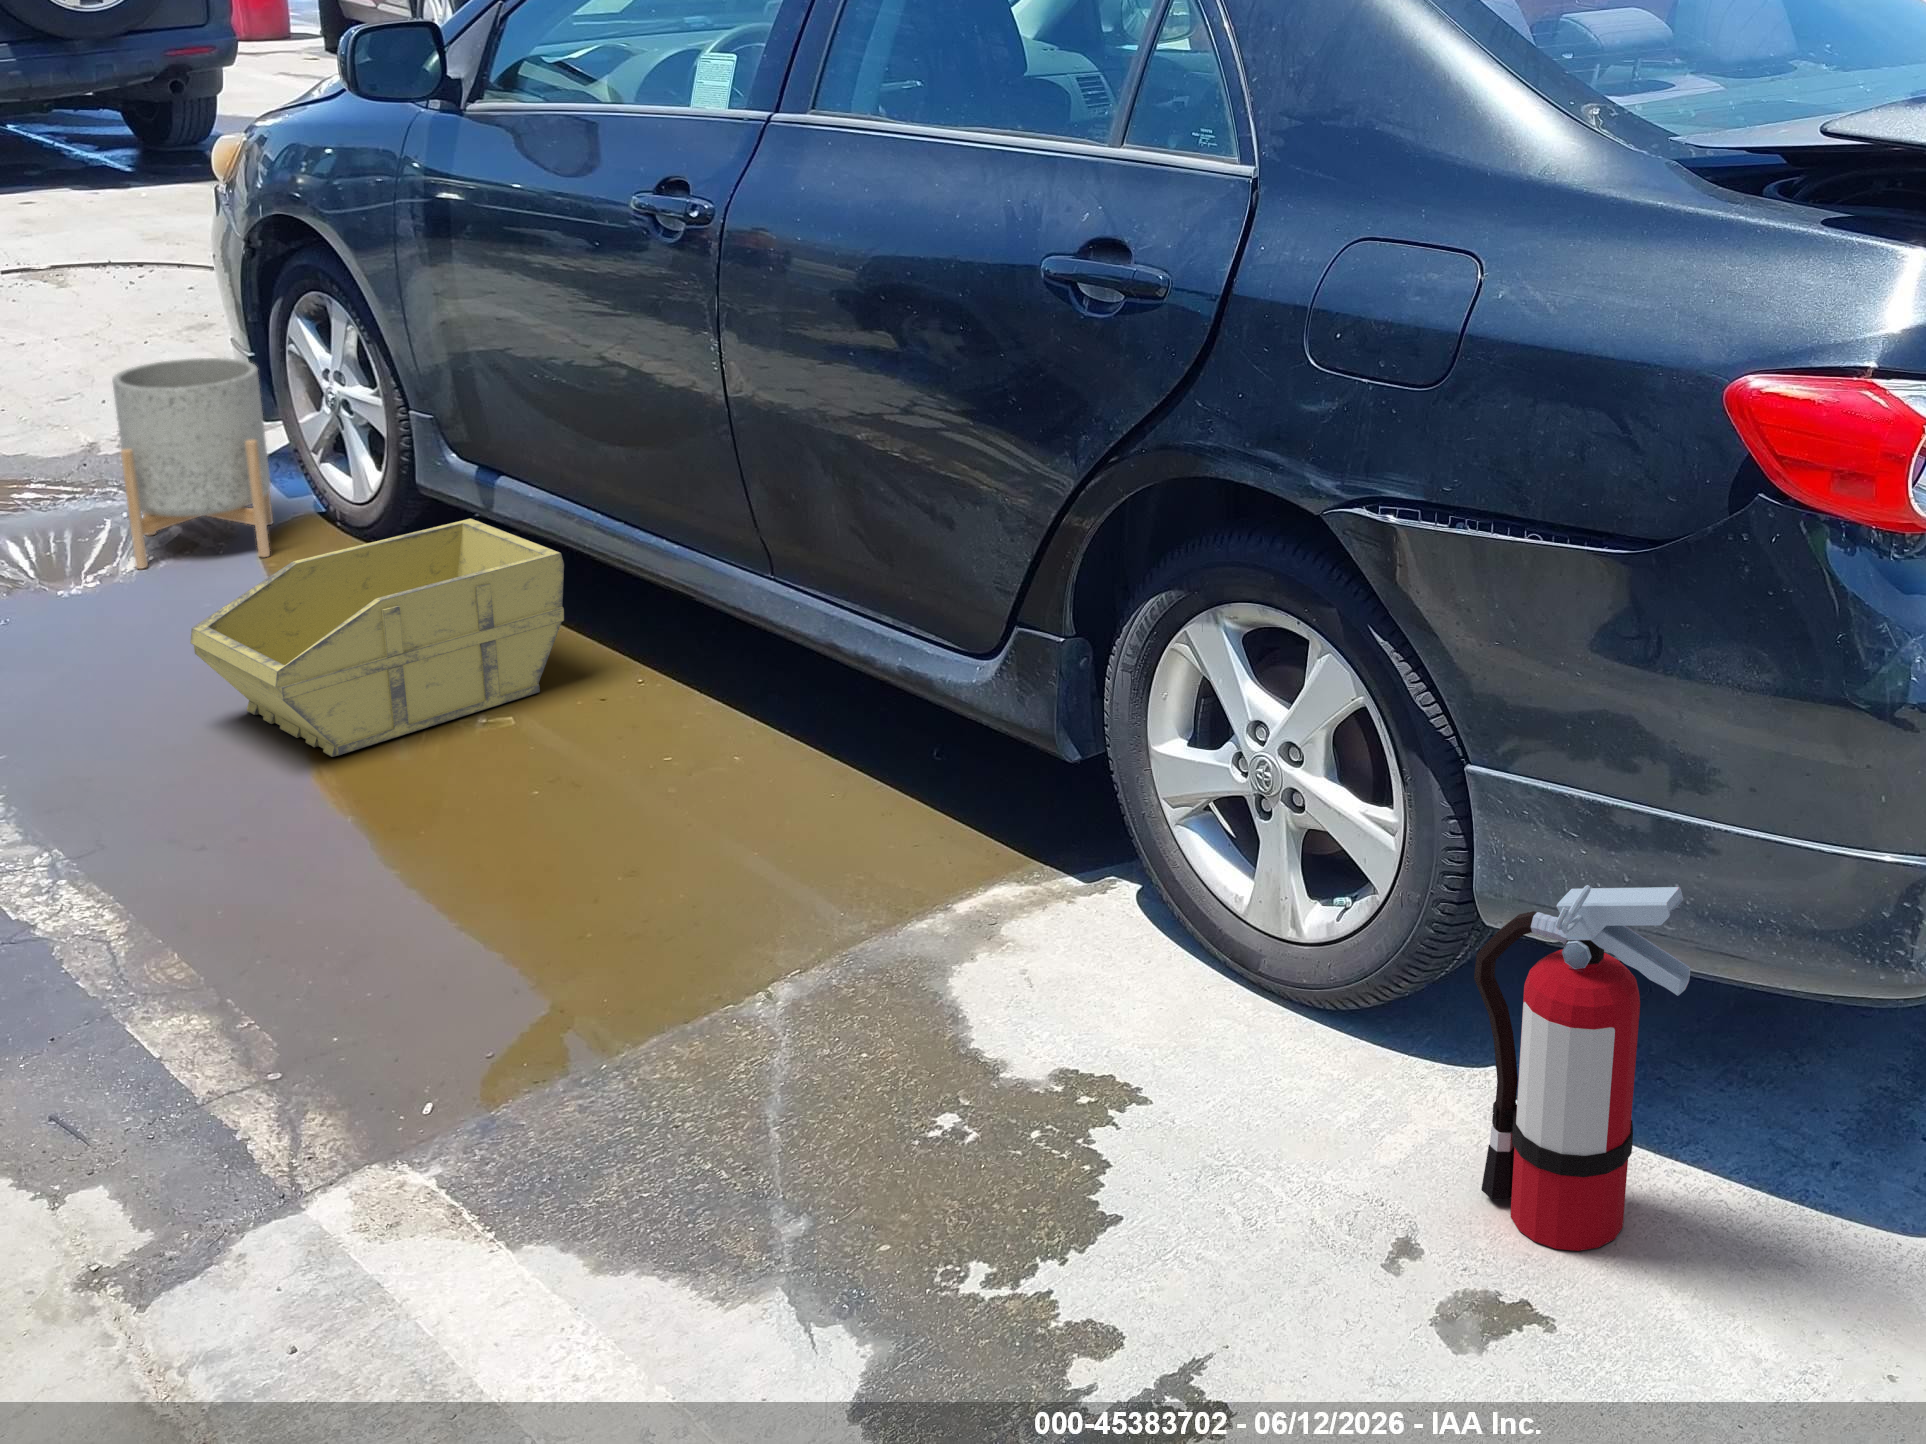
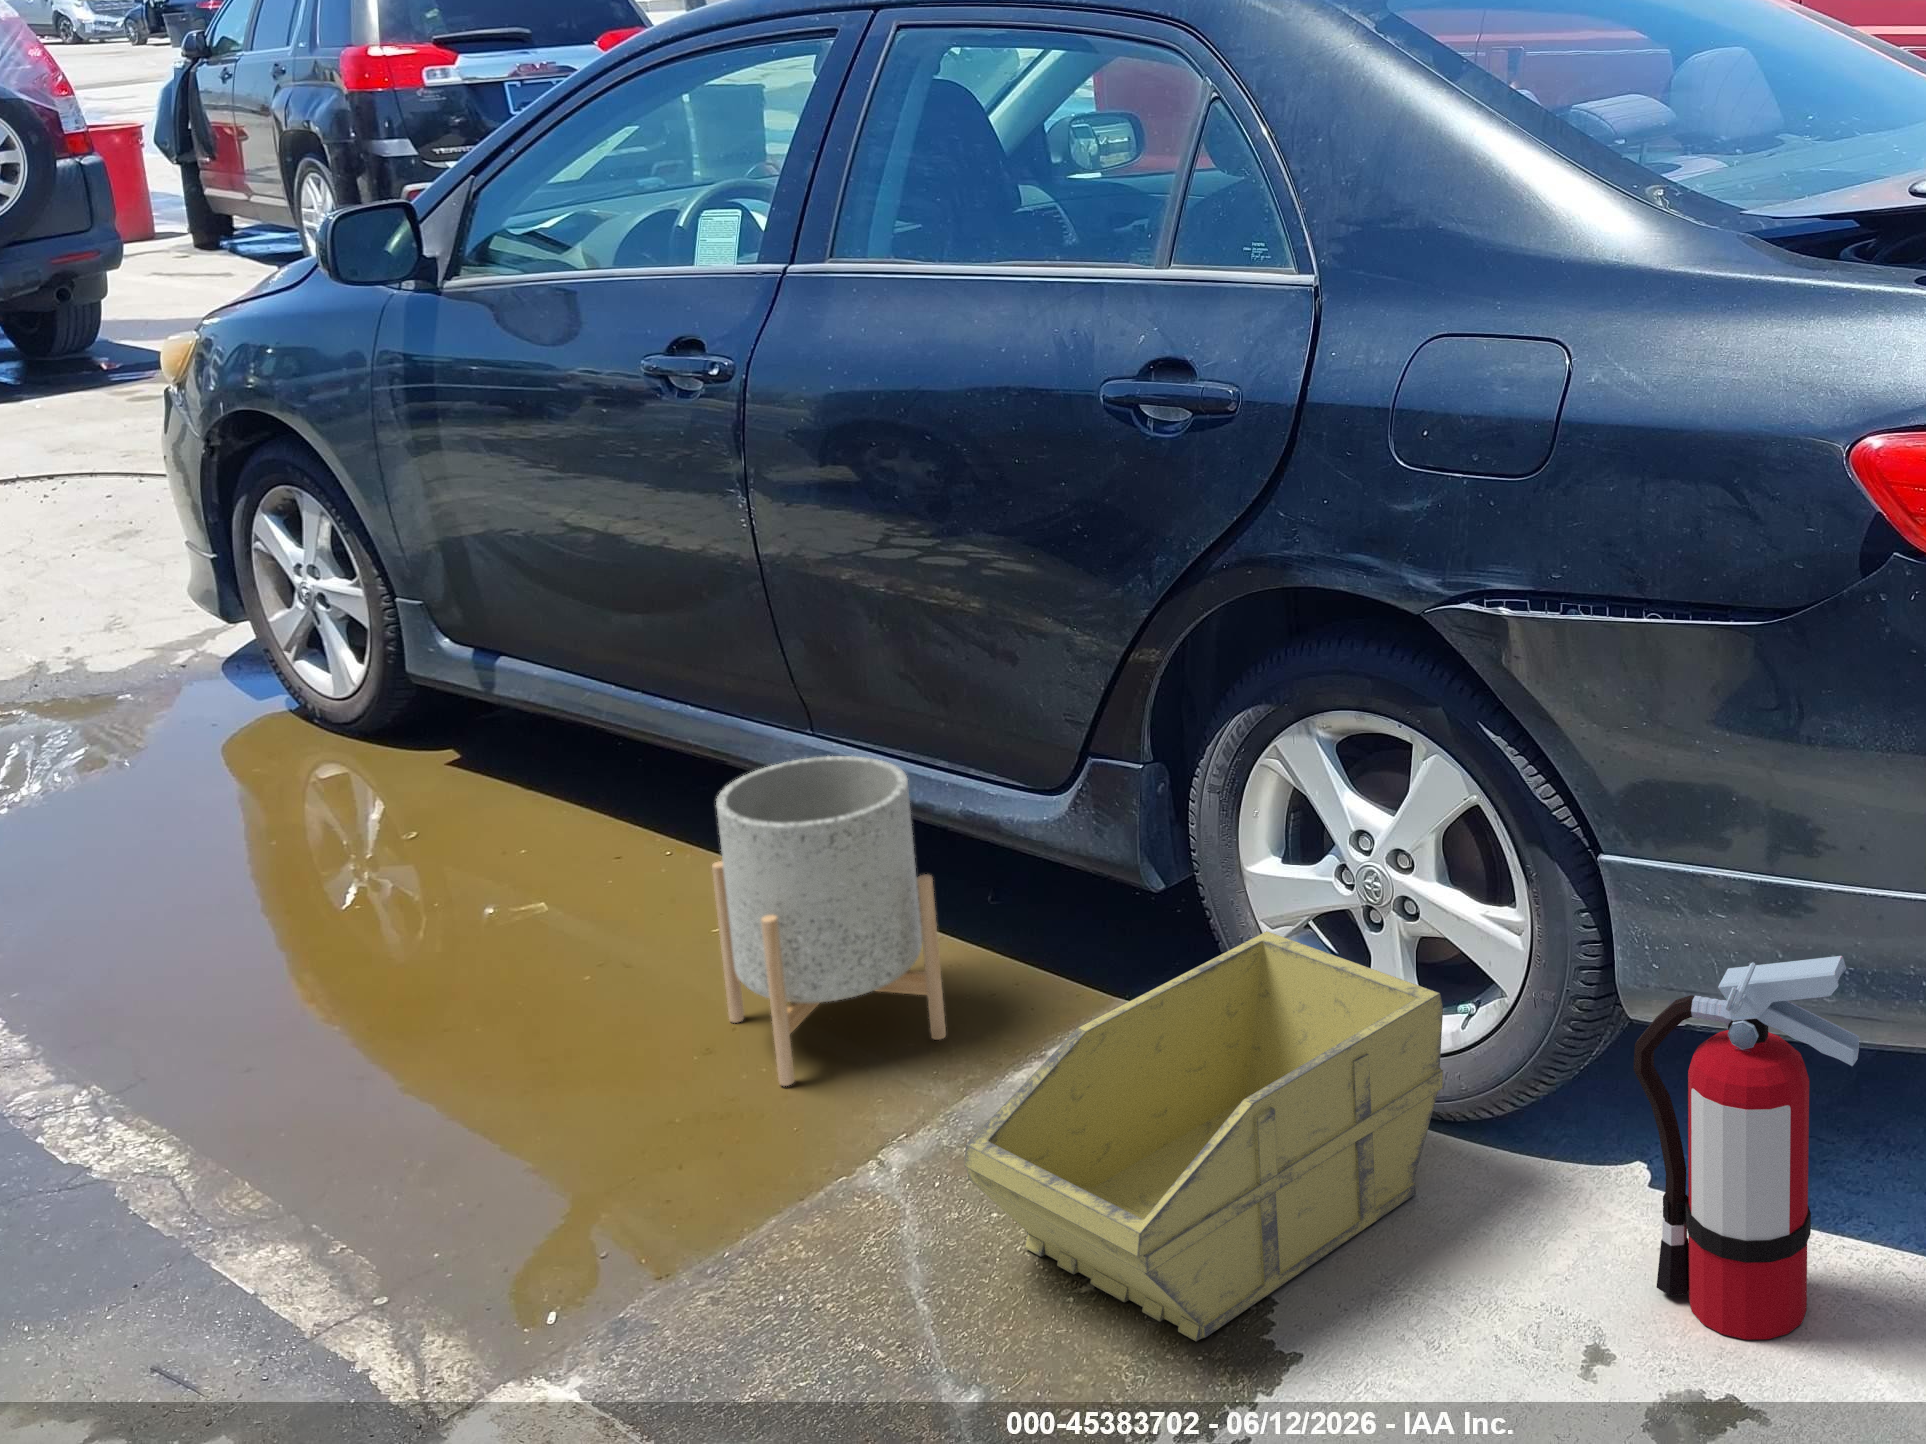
planter: present [112,358,273,569] -> present [712,756,946,1086]
storage bin: present [190,519,564,757] -> present [964,931,1443,1341]

